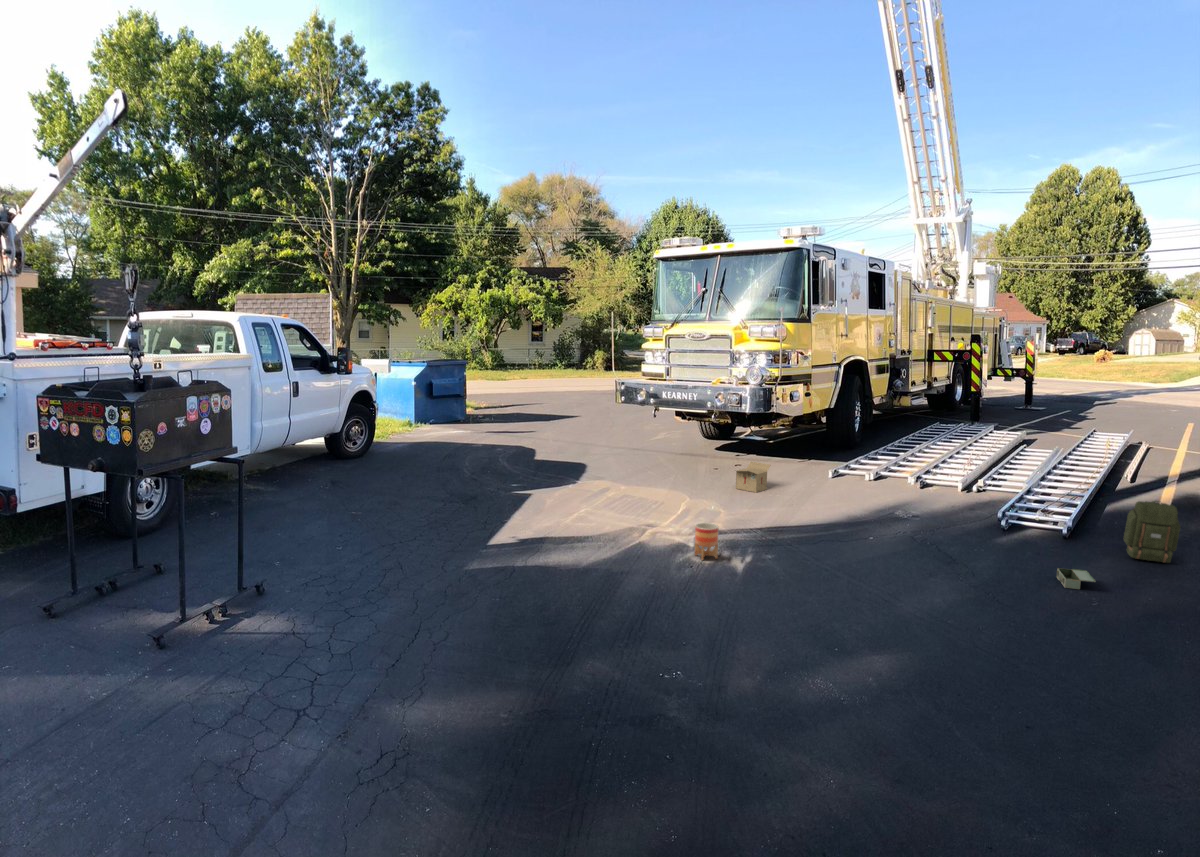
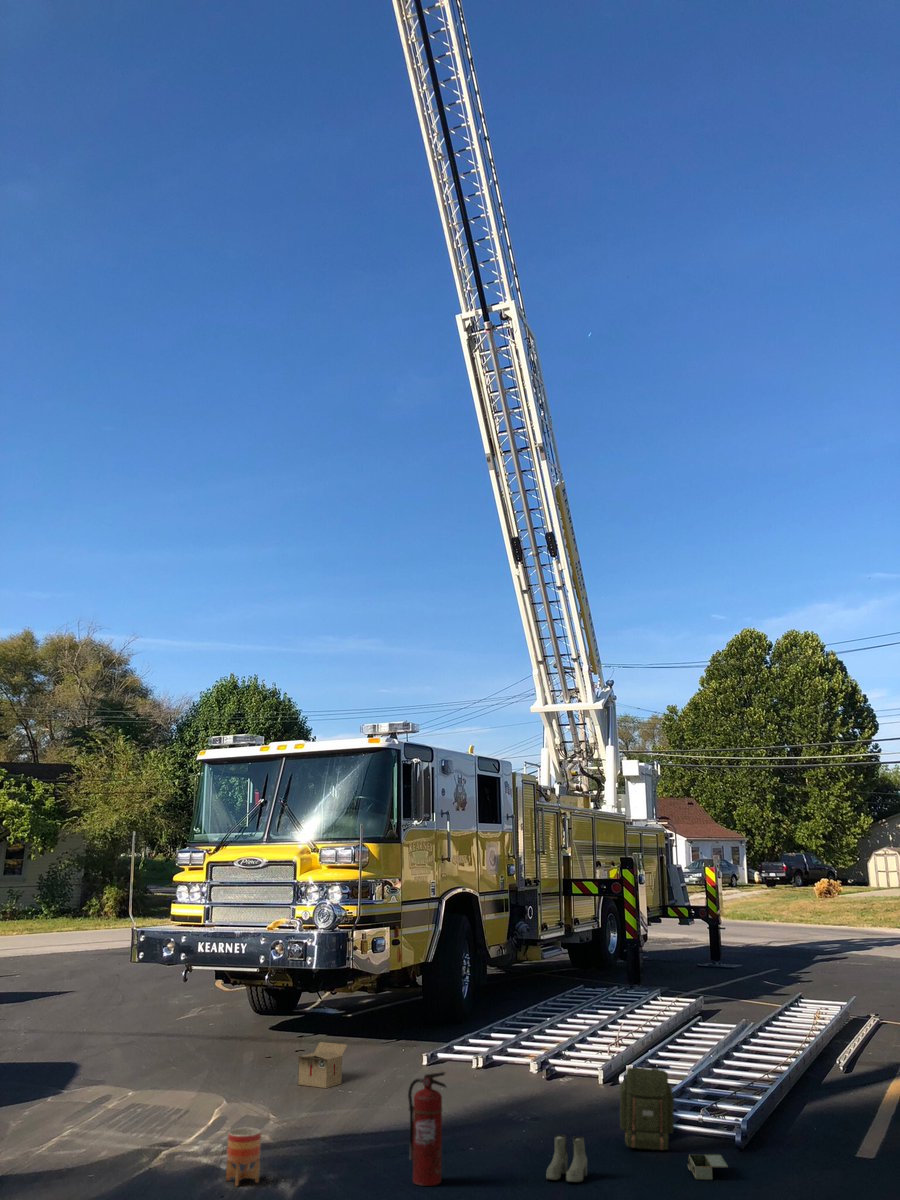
fire extinguisher: none [828,497,860,573] -> present [408,1072,446,1186]
backpack: present [1124,501,1181,563] -> present [620,1066,674,1150]
boots: none [936,546,971,581] -> present [546,1135,587,1182]

